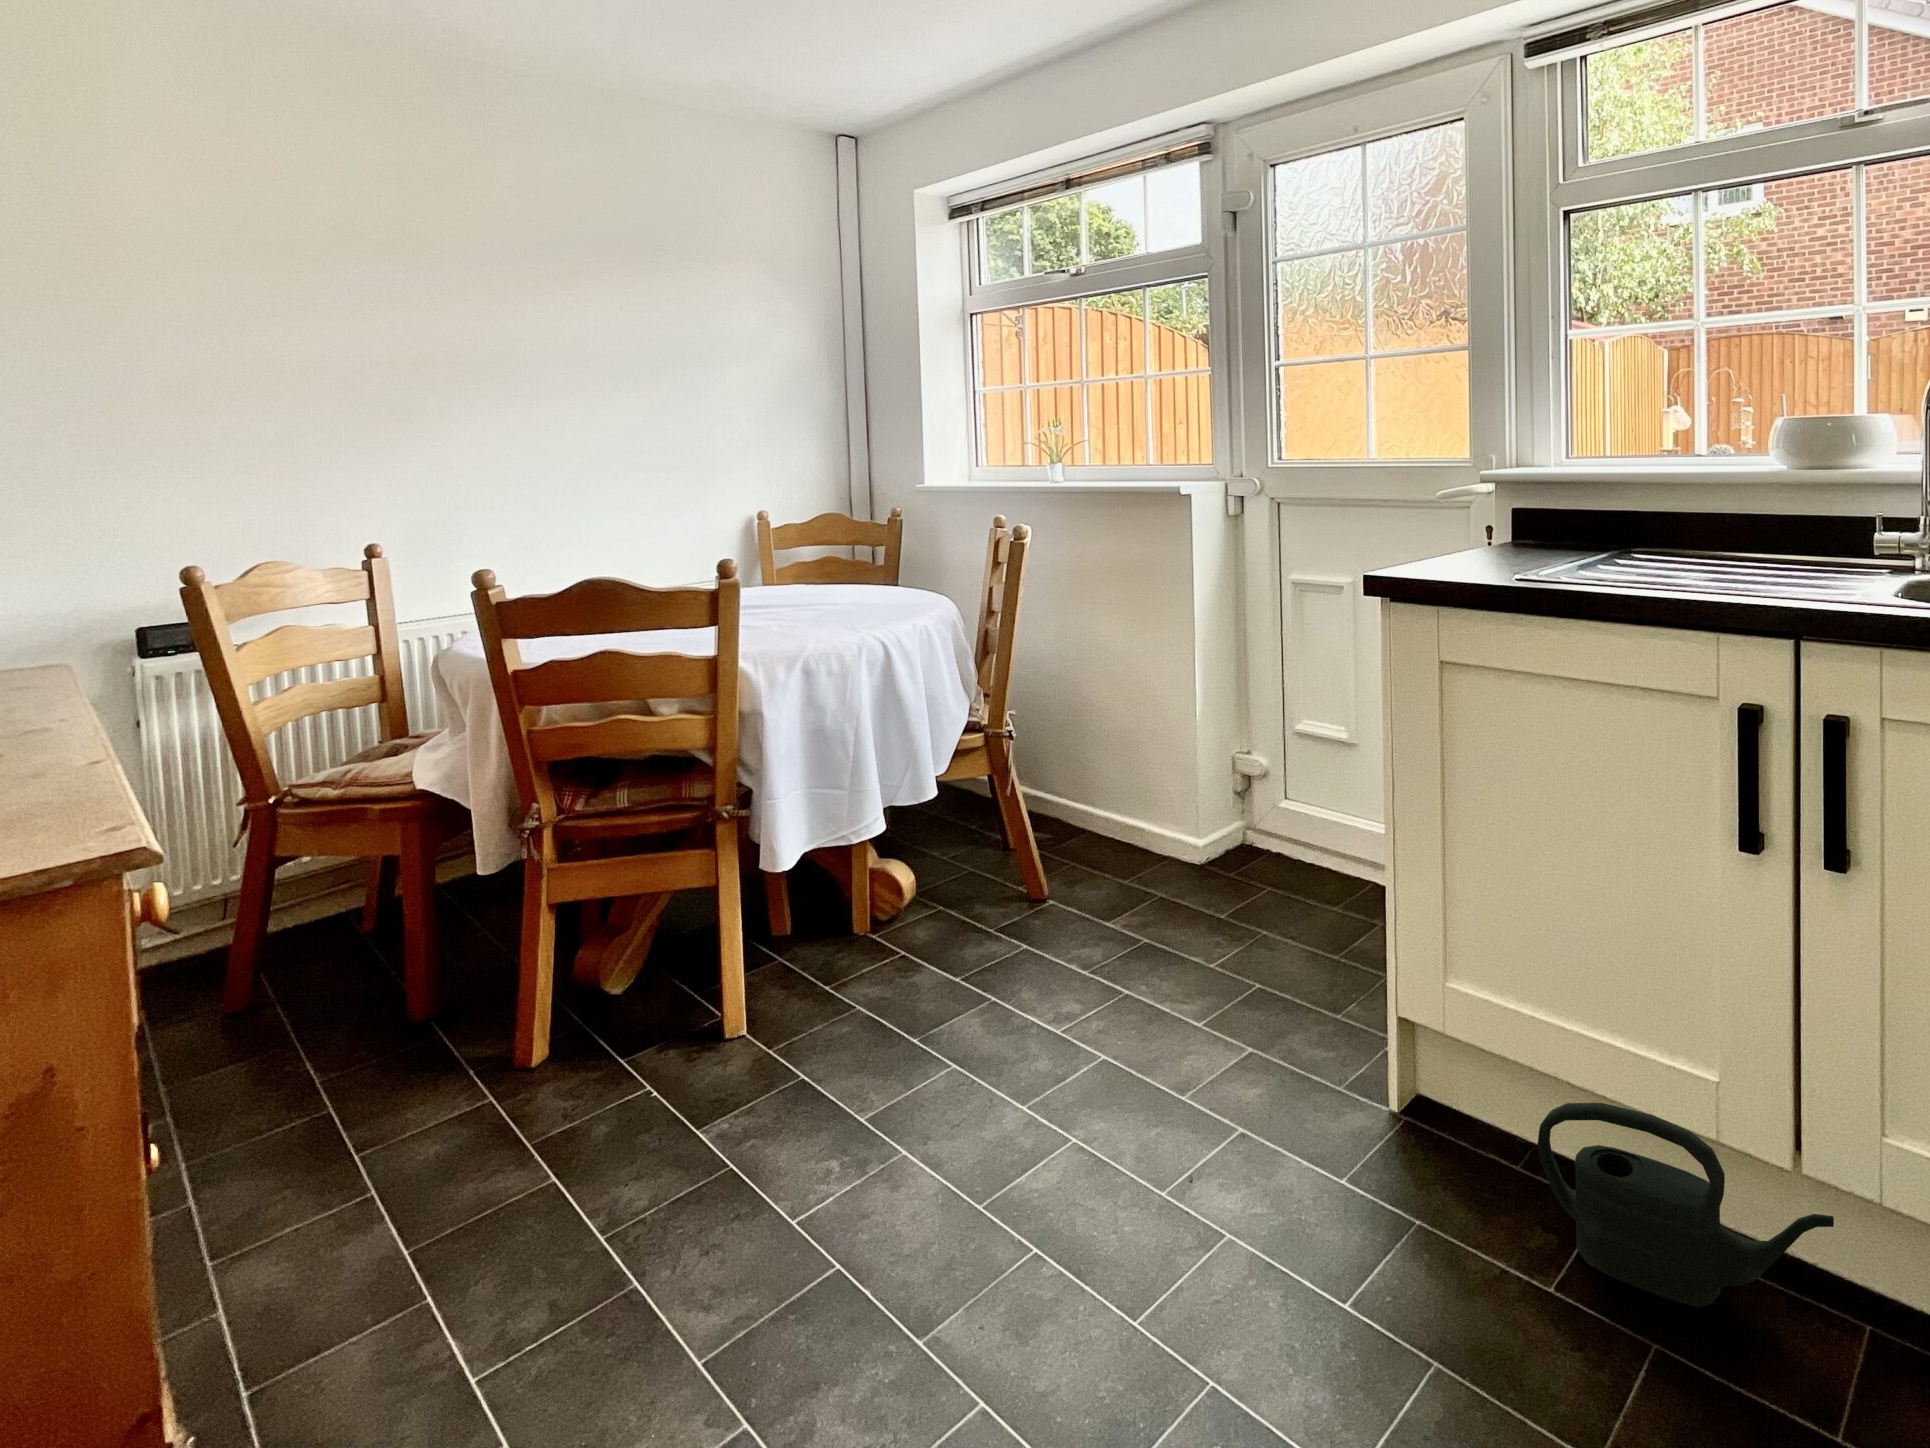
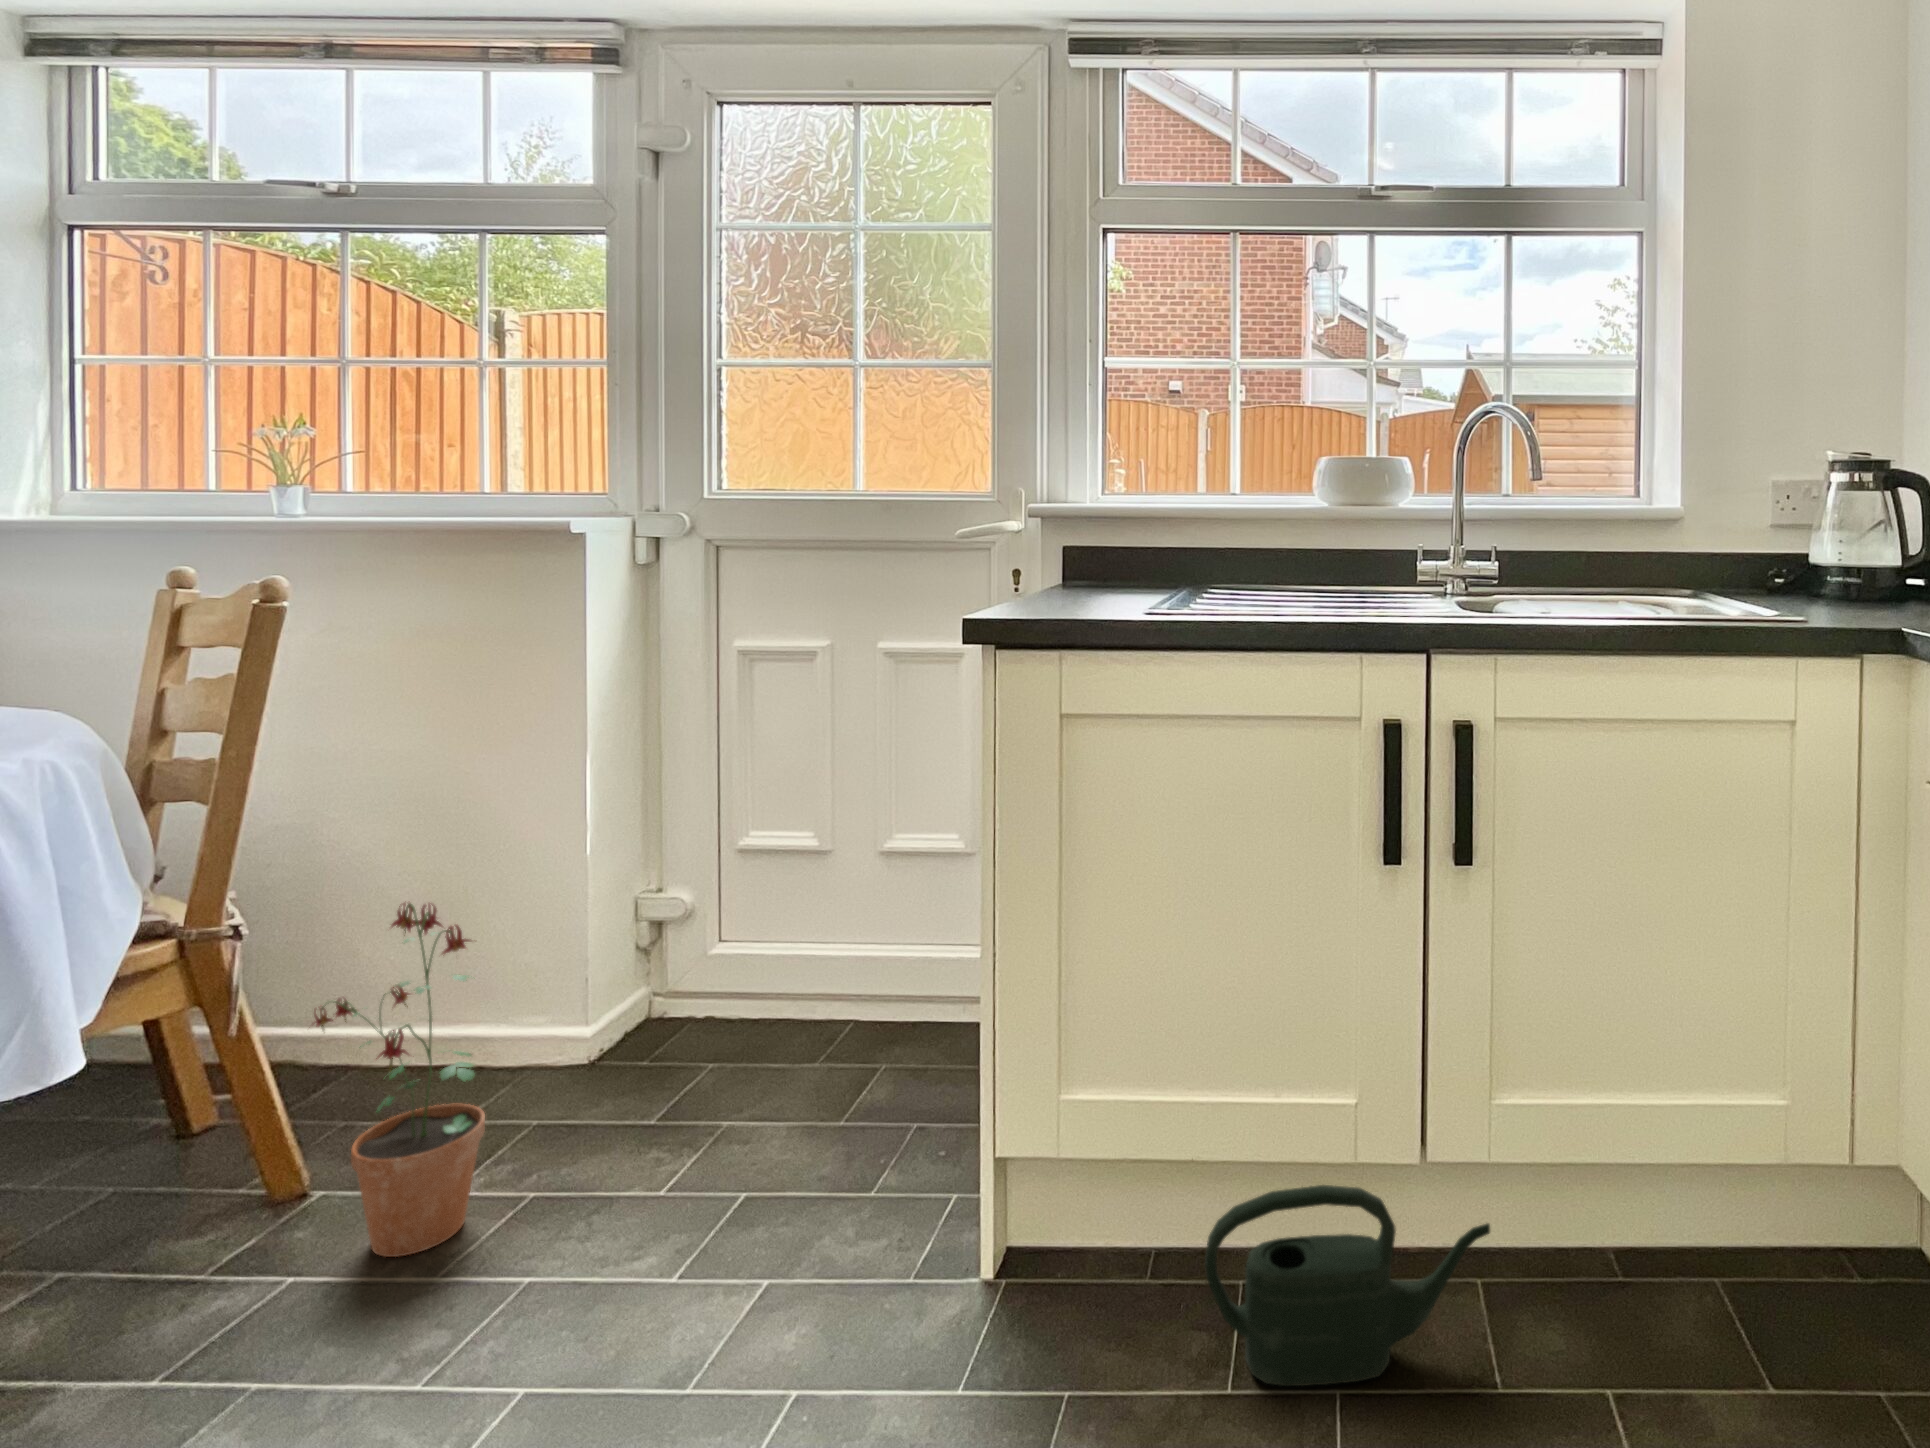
potted plant: none [1030,733,1118,950] -> present [314,903,485,1257]

